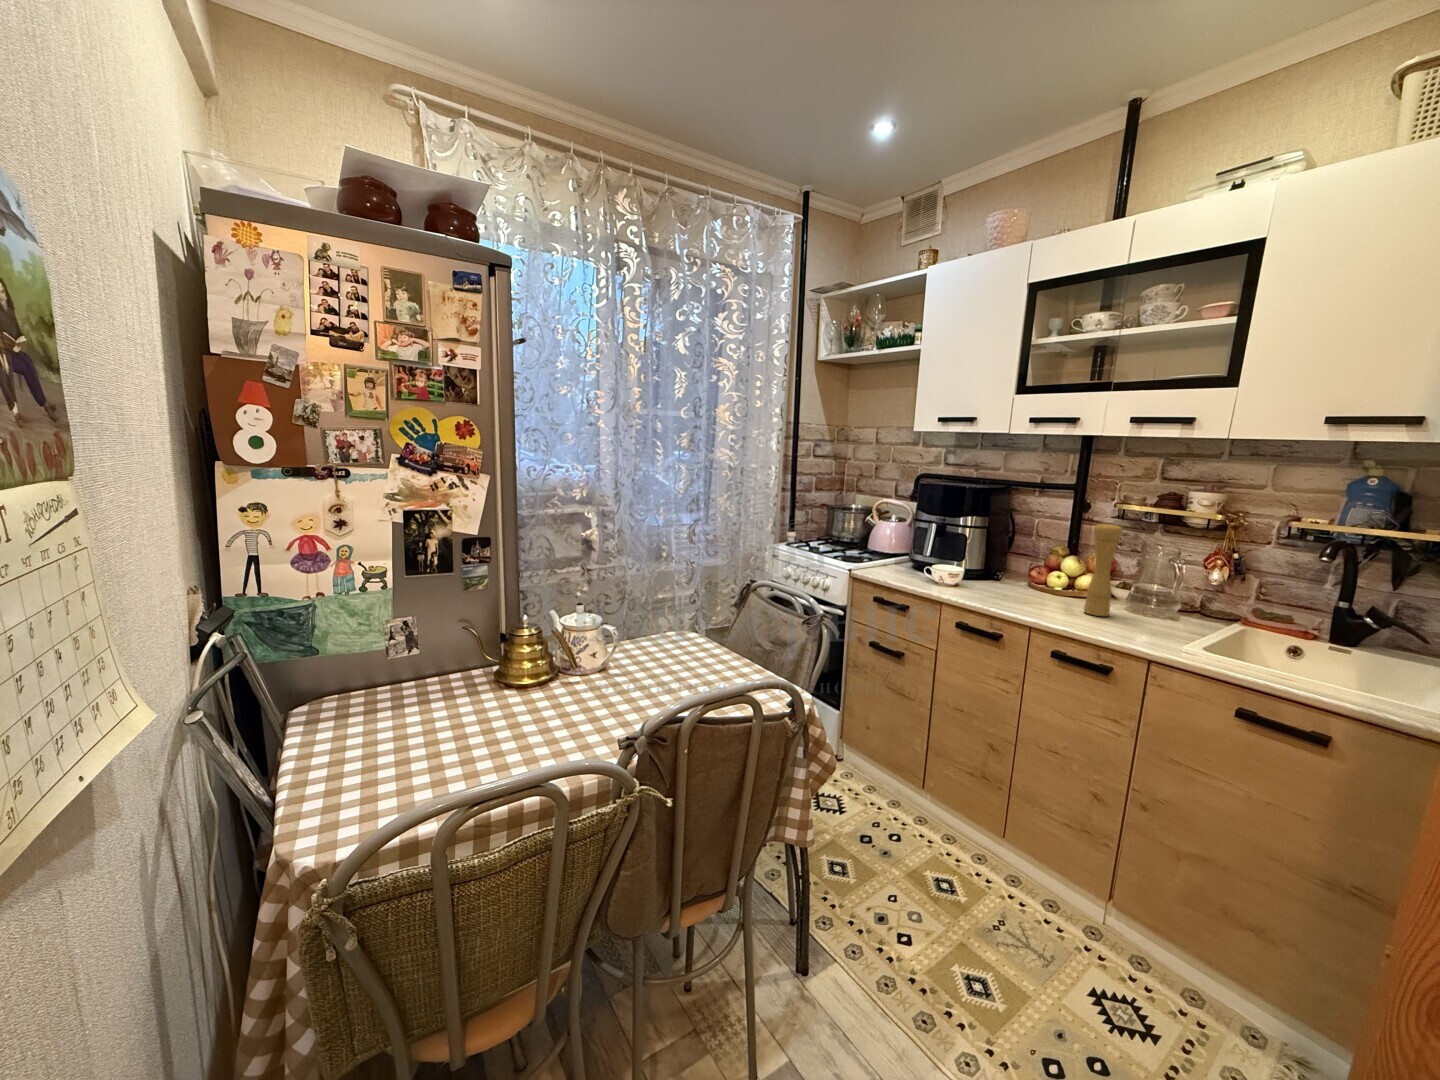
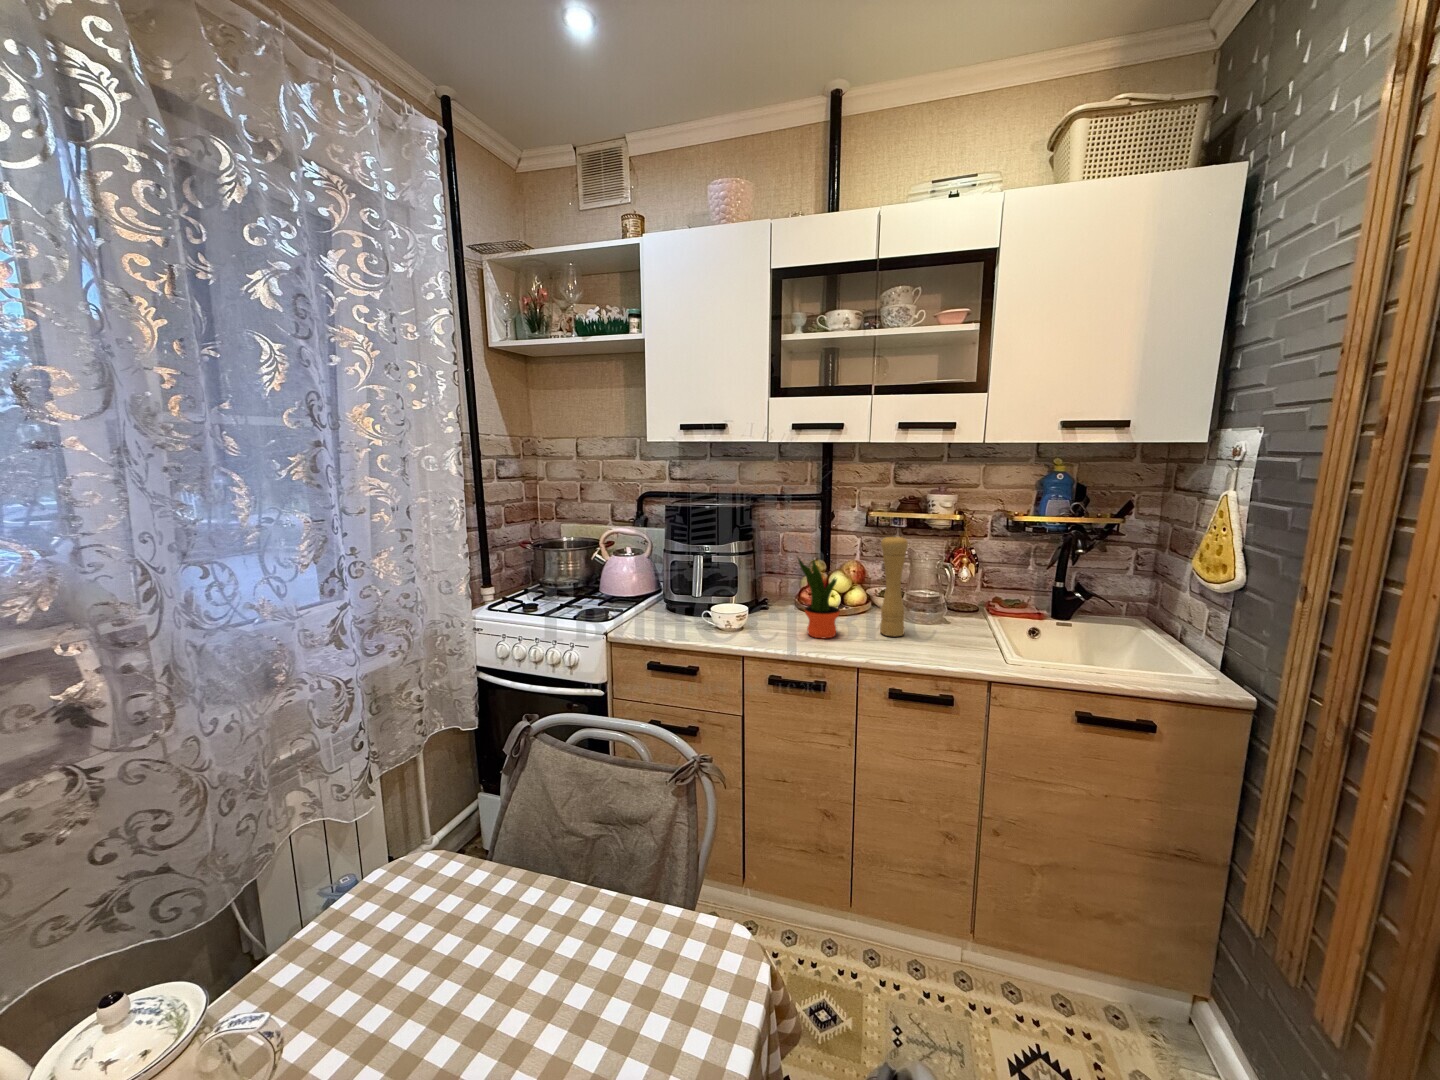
potted plant: none [1003,529,1044,604] -> present [798,558,840,638]

